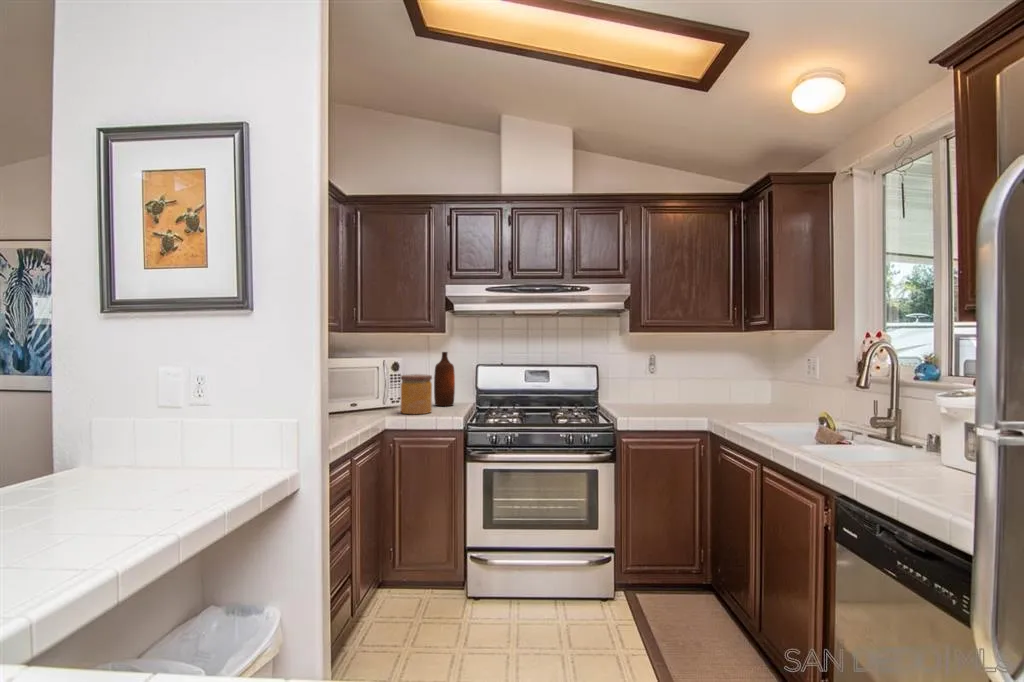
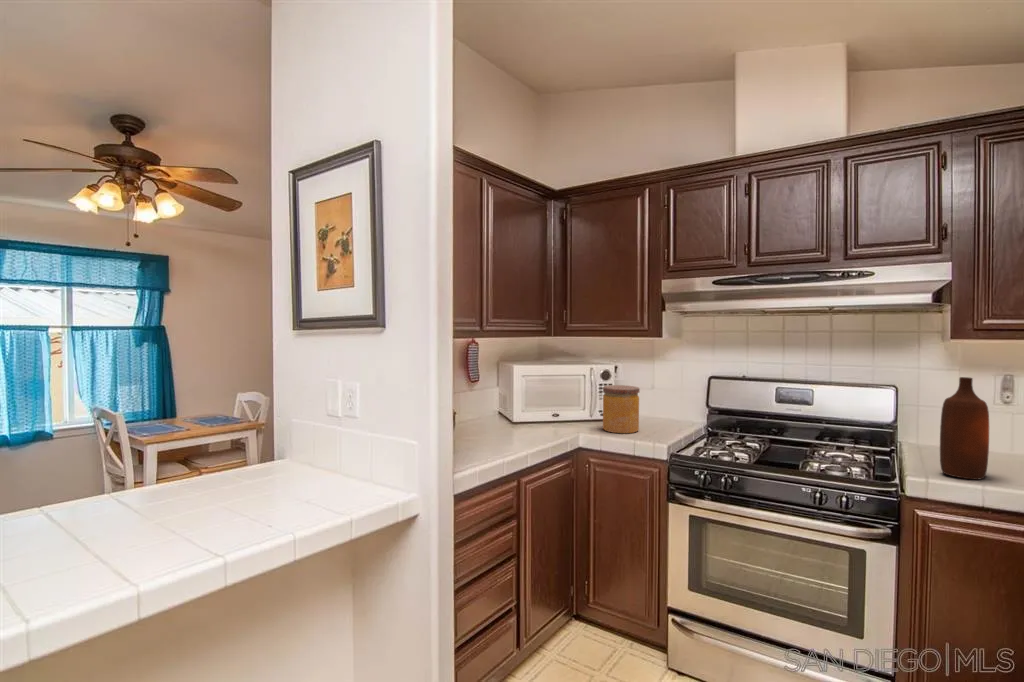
bottle: present [434,352,455,406] -> present [940,377,989,480]

